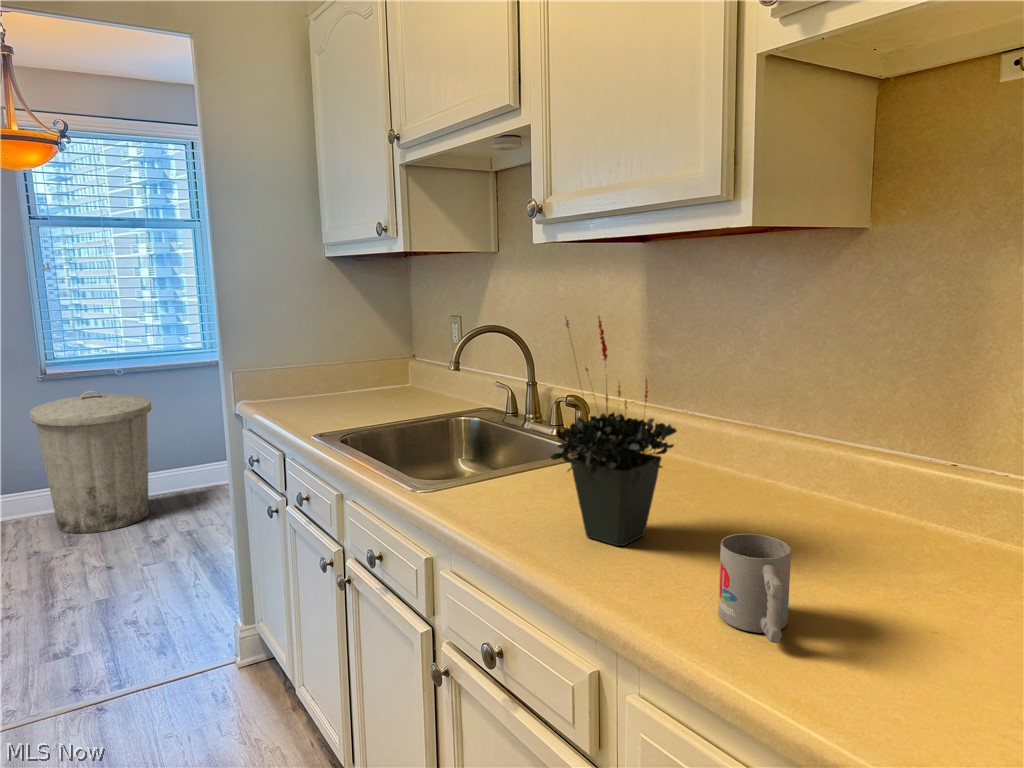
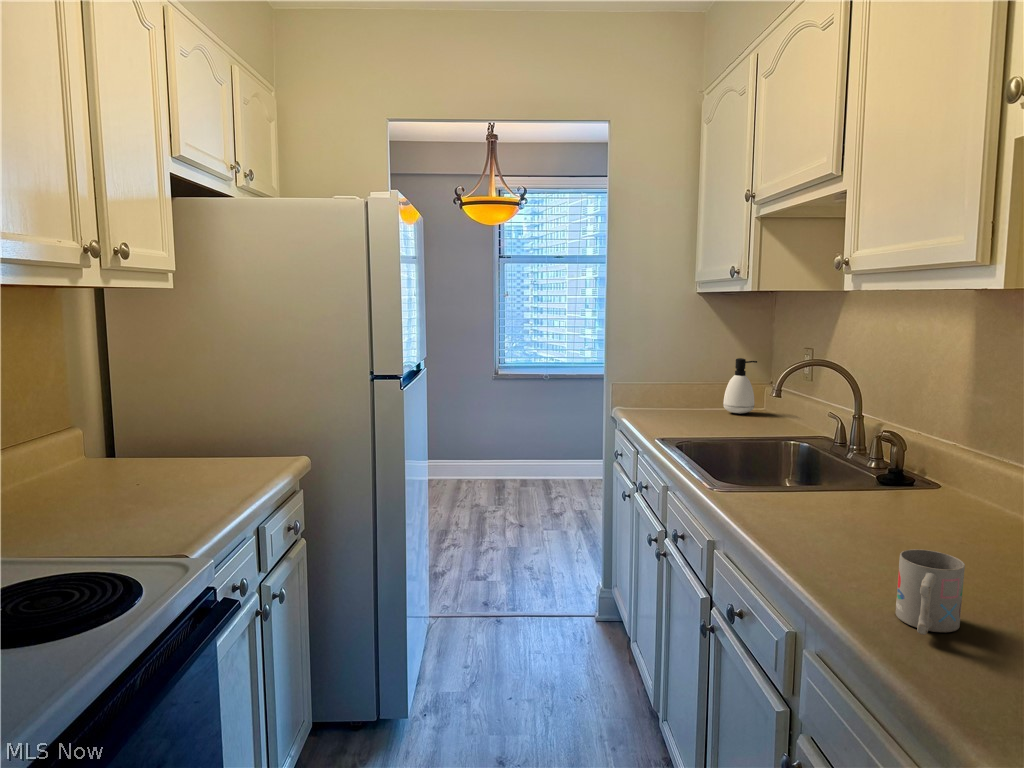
potted plant: present [551,316,677,546] -> none [803,356,921,554]
soap dispenser: none [369,331,402,393] -> present [723,358,757,414]
trash can: present [30,390,151,533] -> none [484,389,565,499]

